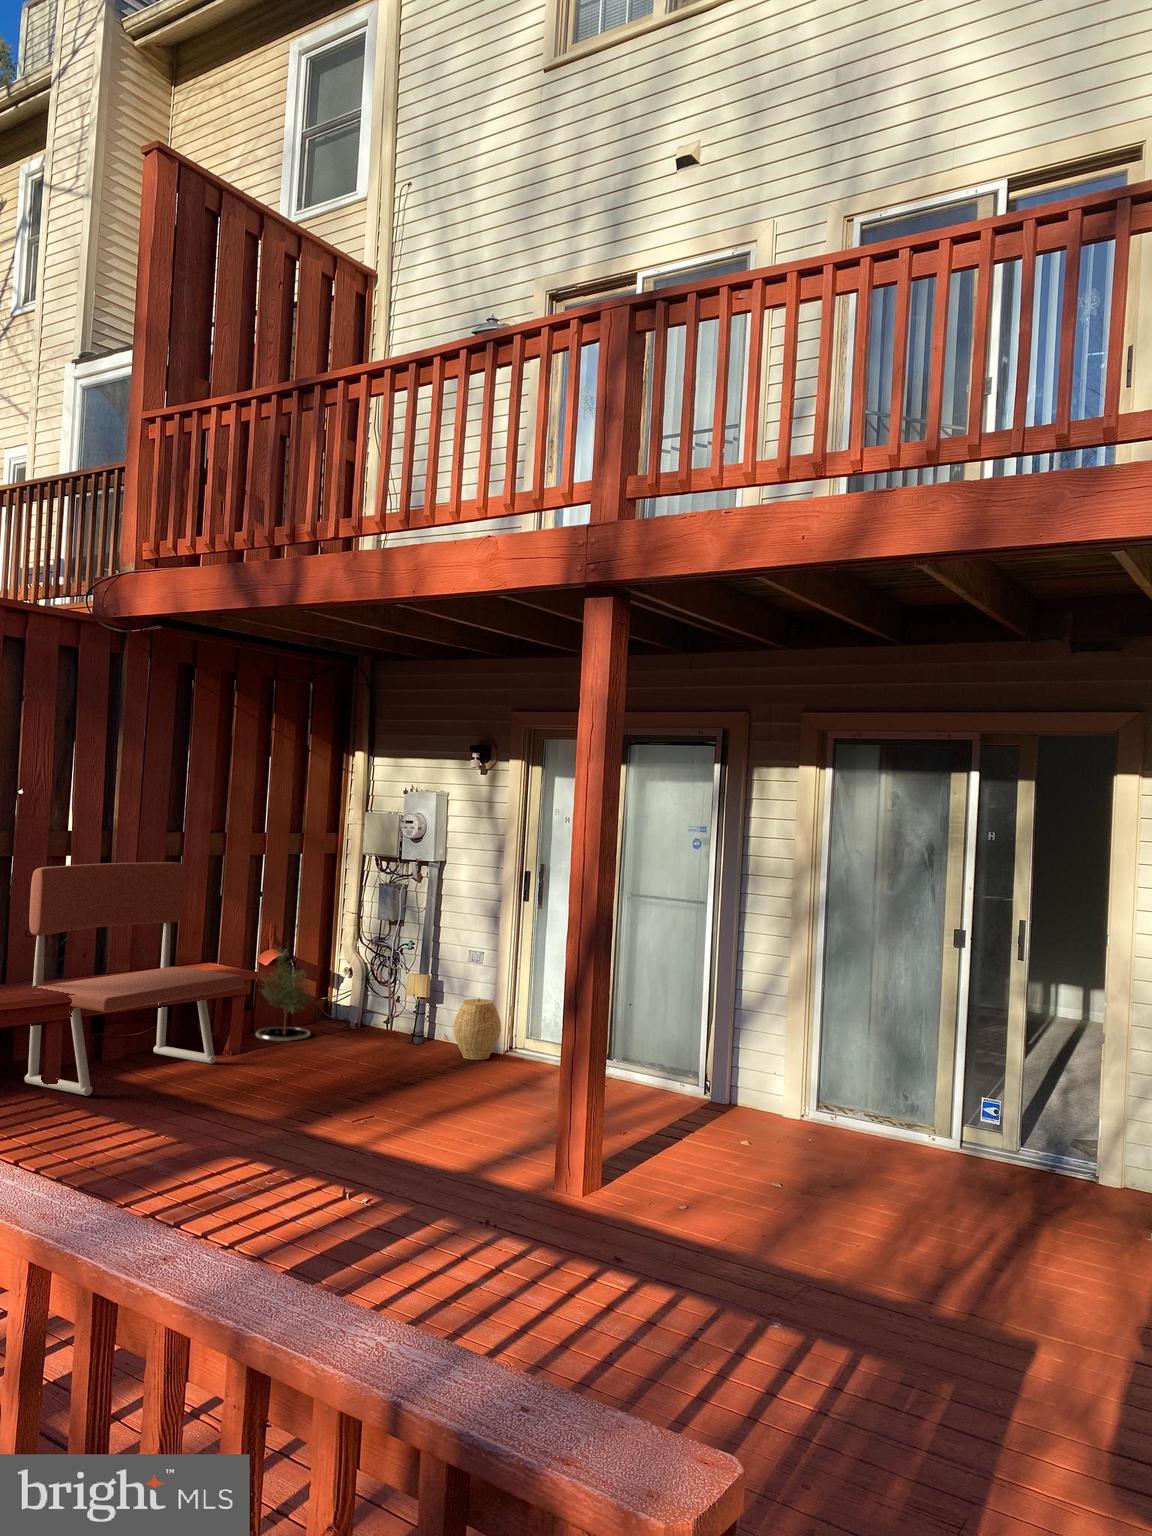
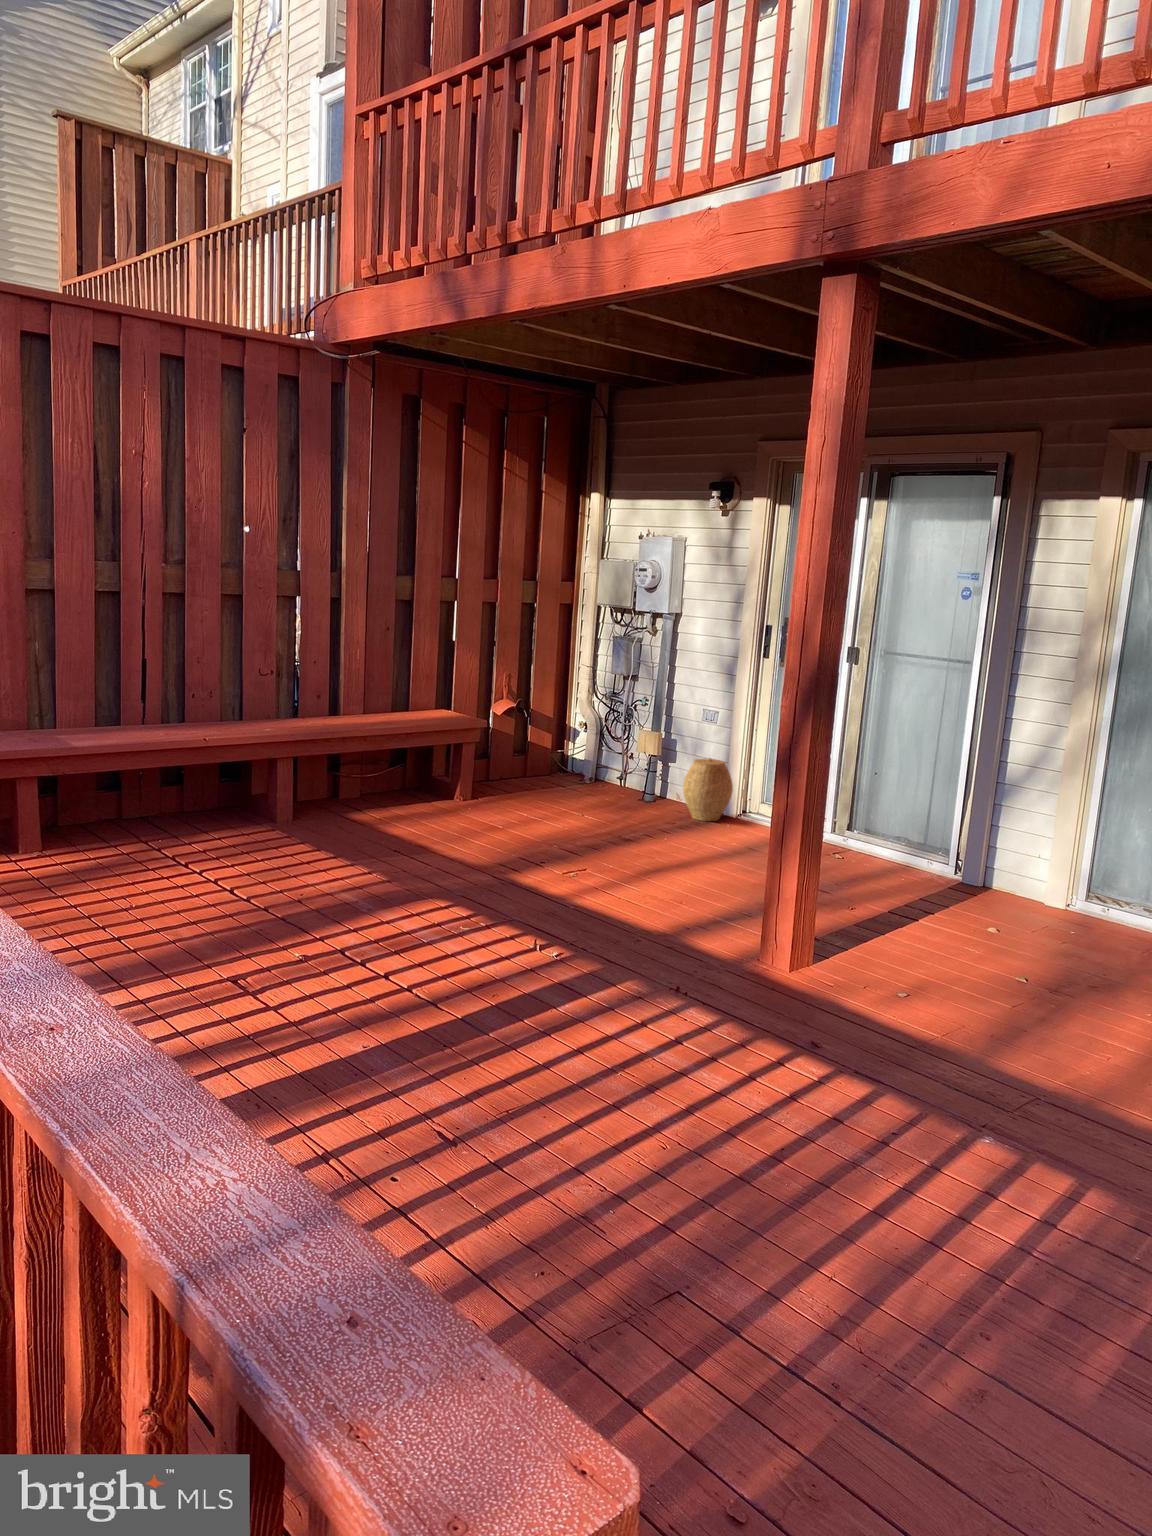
bench: present [24,862,244,1096] -> none [258,605,469,830]
potted tree: present [256,948,317,1041] -> none [489,691,550,790]

